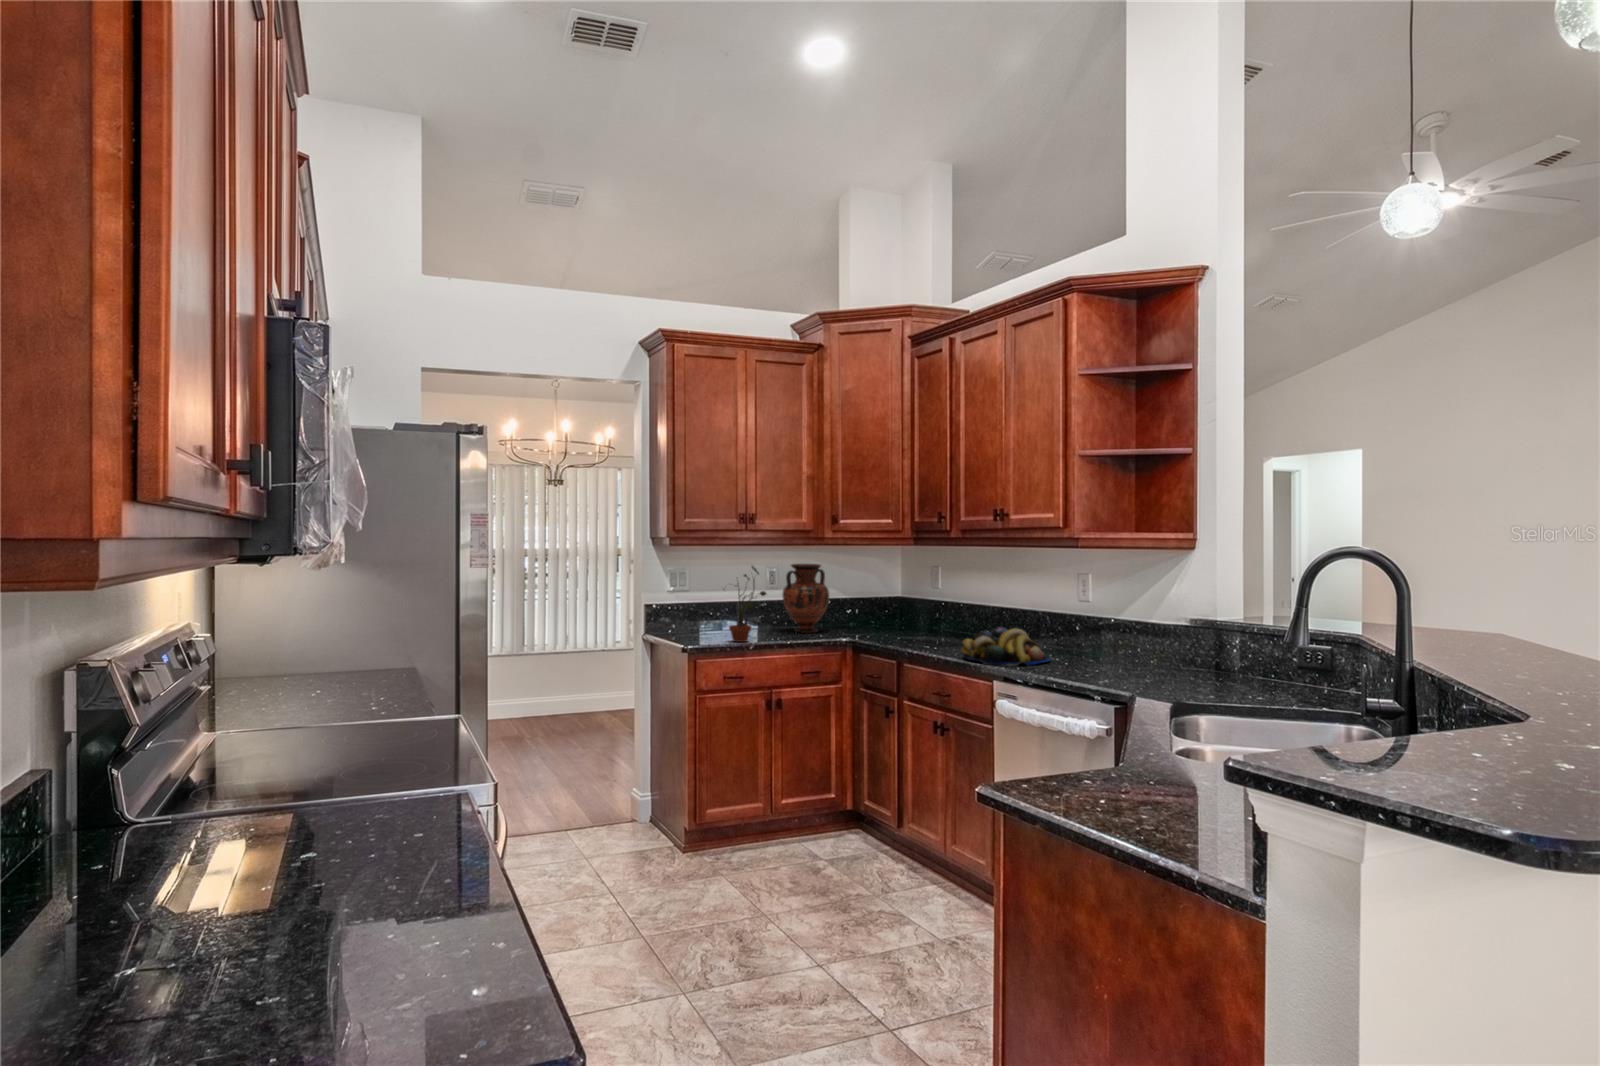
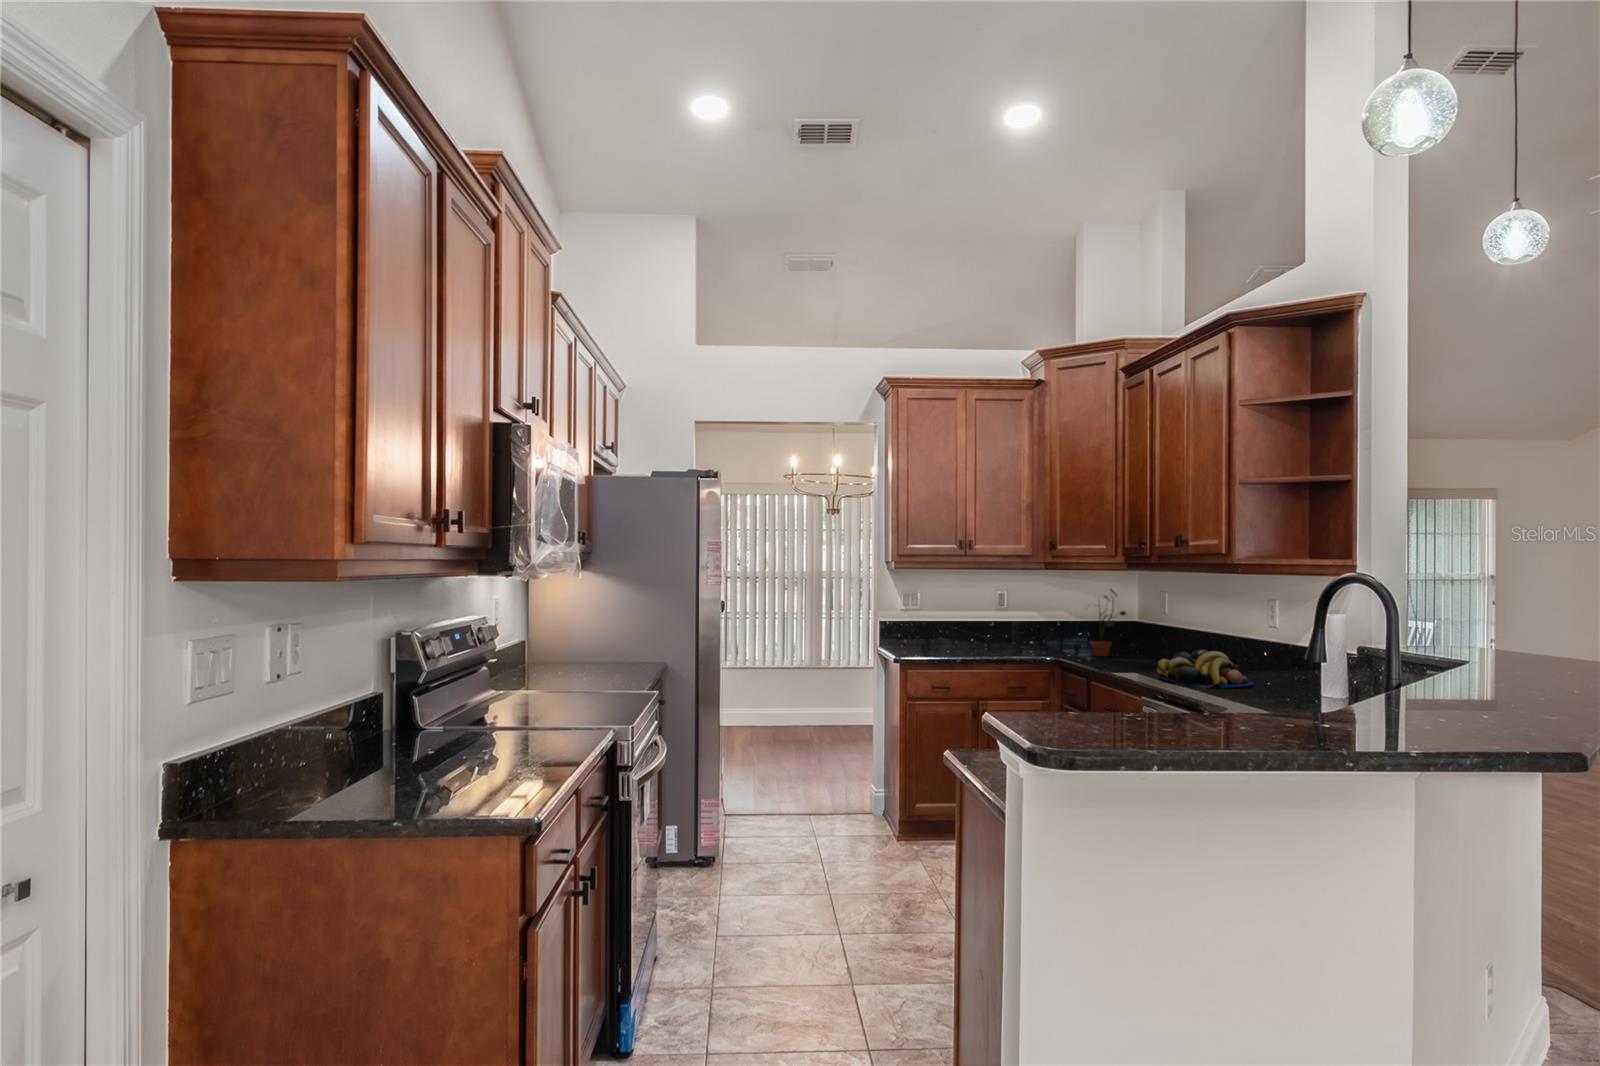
vase: present [783,564,829,633] -> none [1003,585,1049,650]
potted plant: present [729,566,766,642] -> present [1090,589,1126,657]

